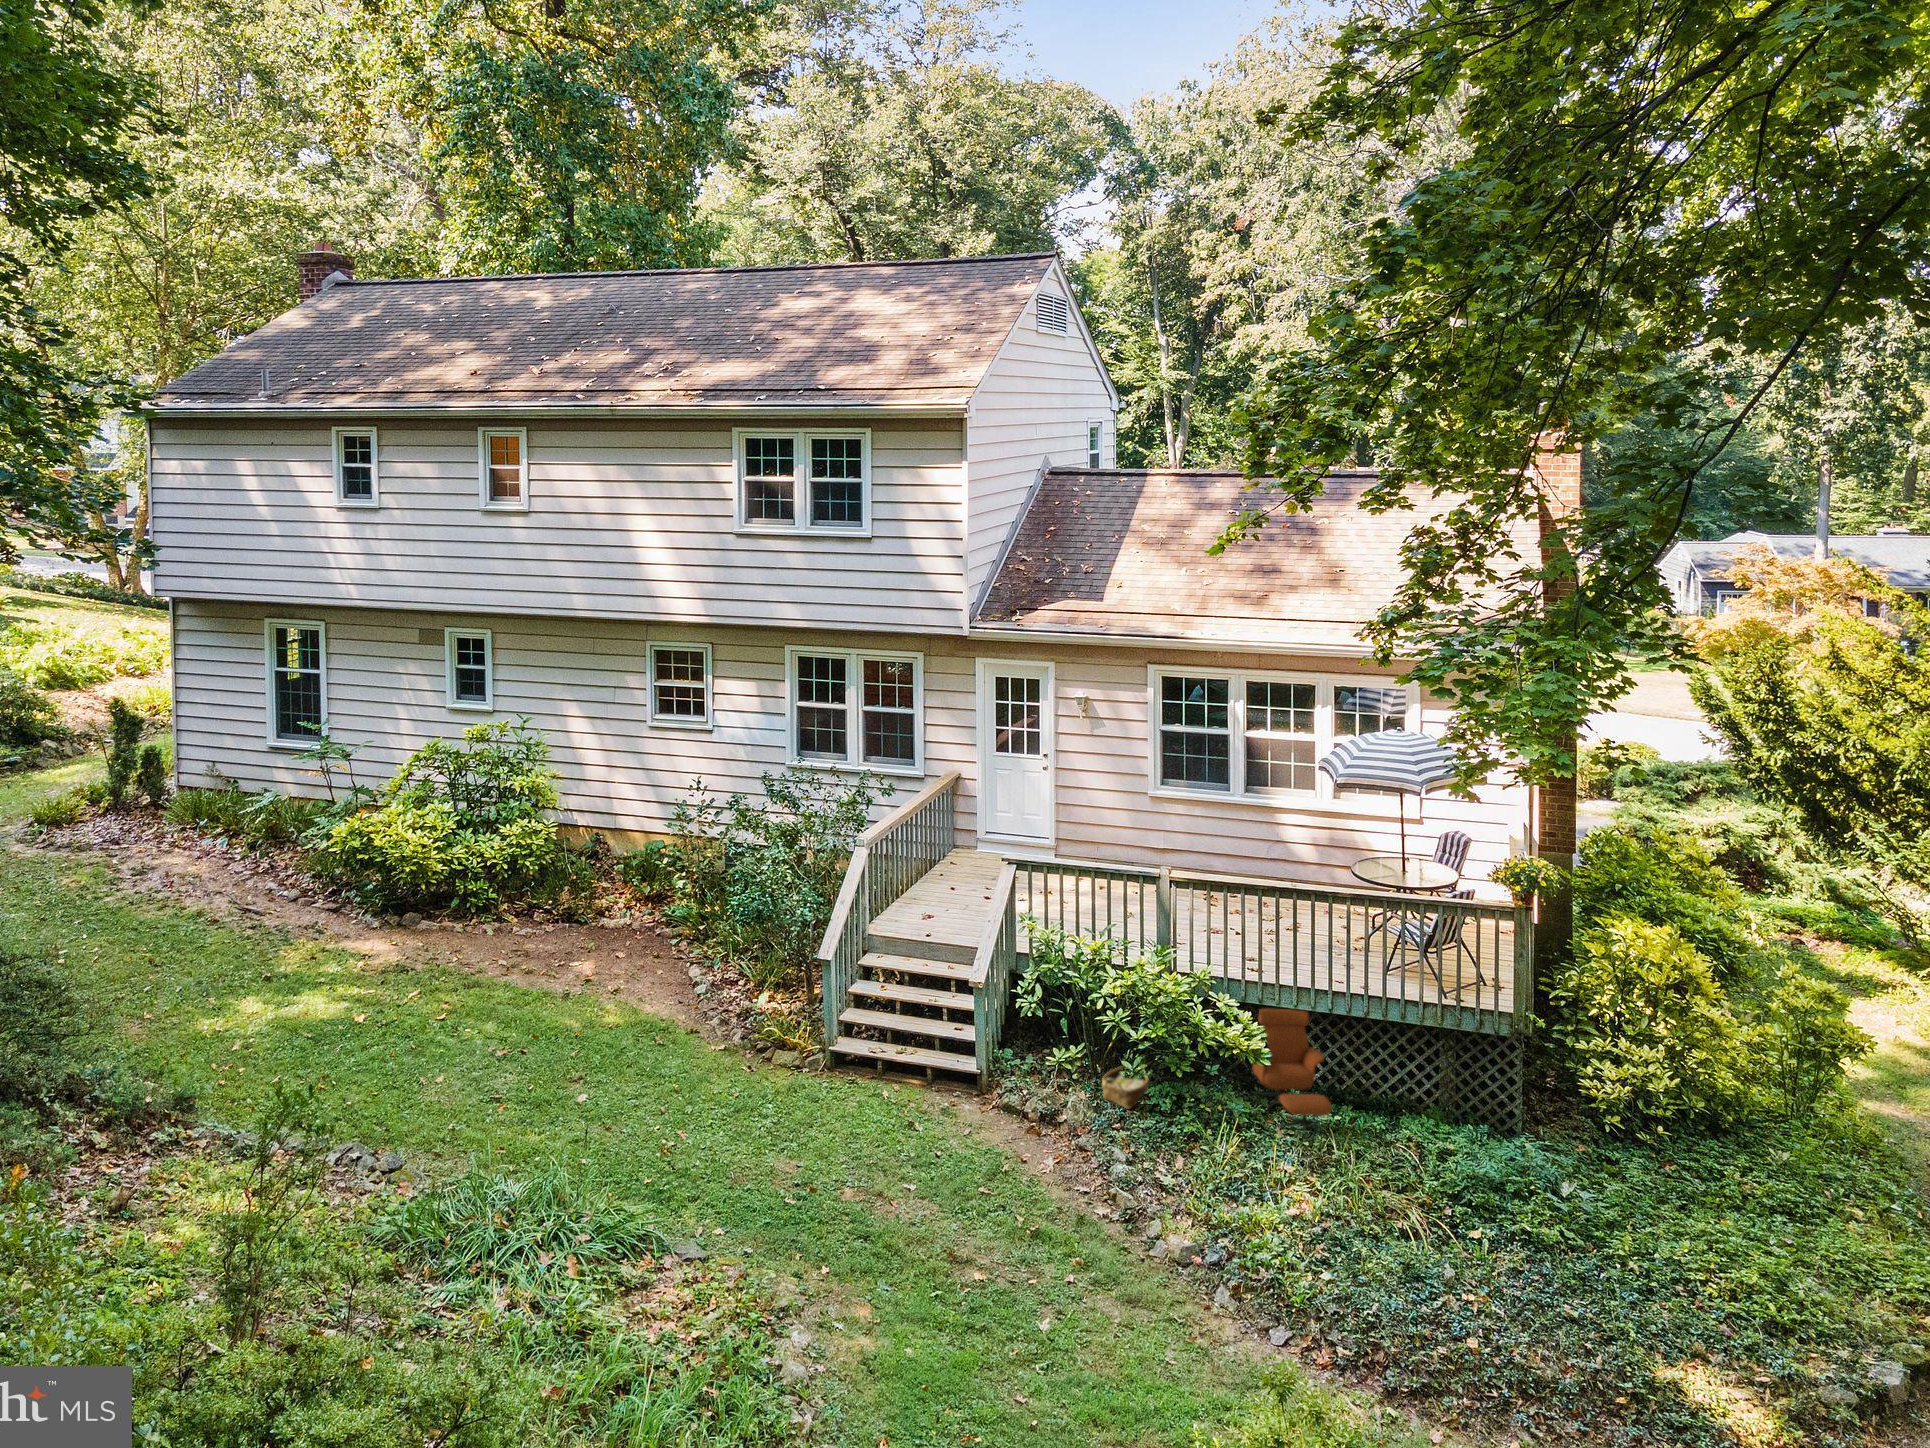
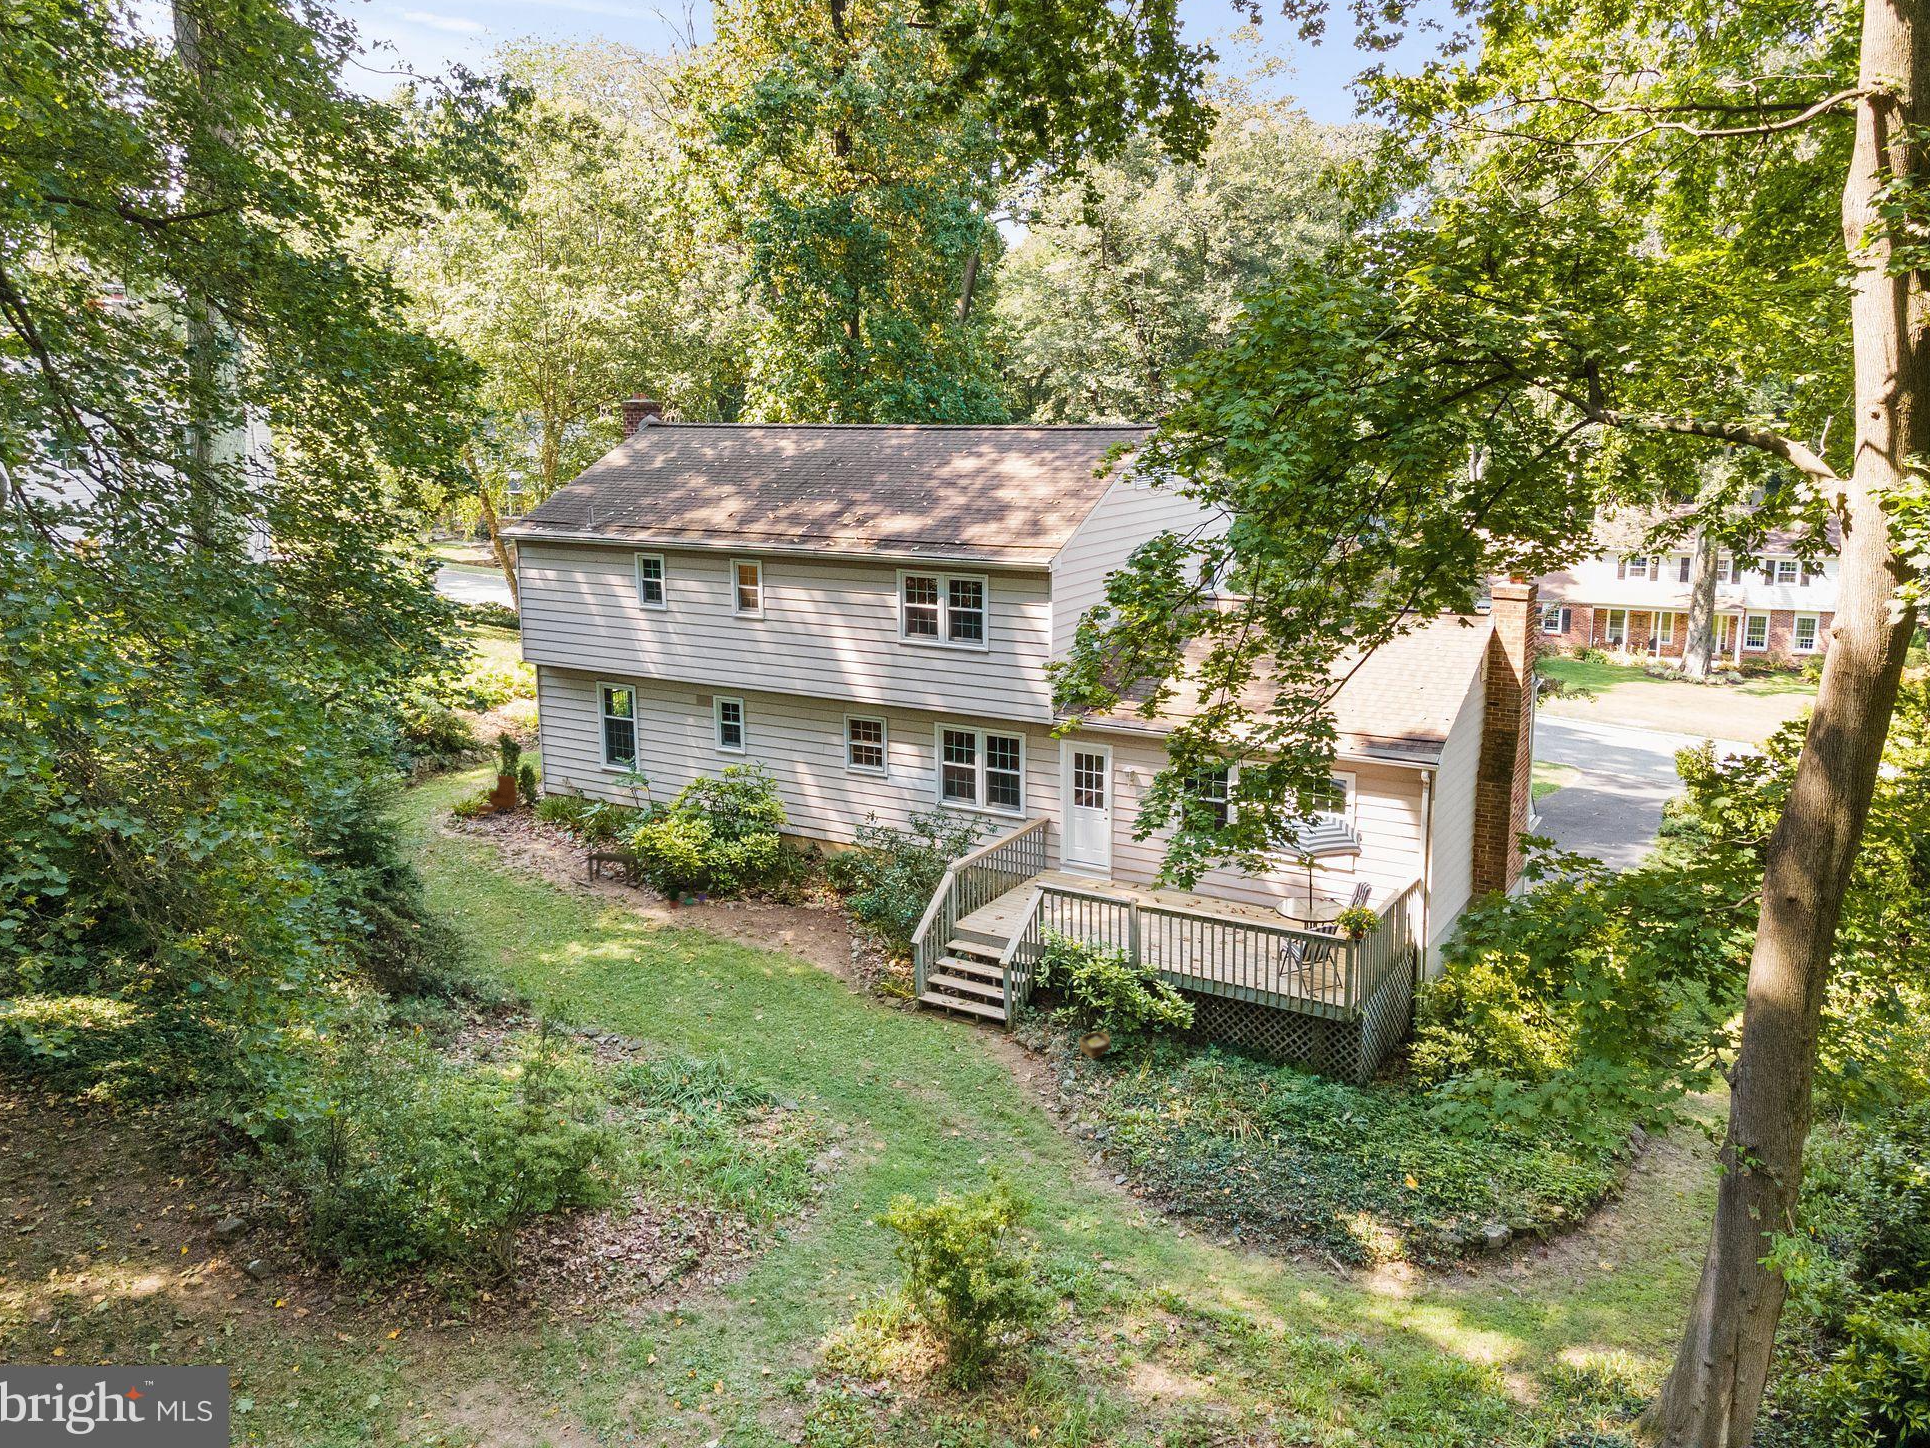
bench: none [255,857,340,905] -> present [588,852,638,885]
potted plant: none [389,866,456,933] -> present [667,867,709,908]
lounge chair: present [1252,1009,1332,1139] -> present [477,775,518,819]

